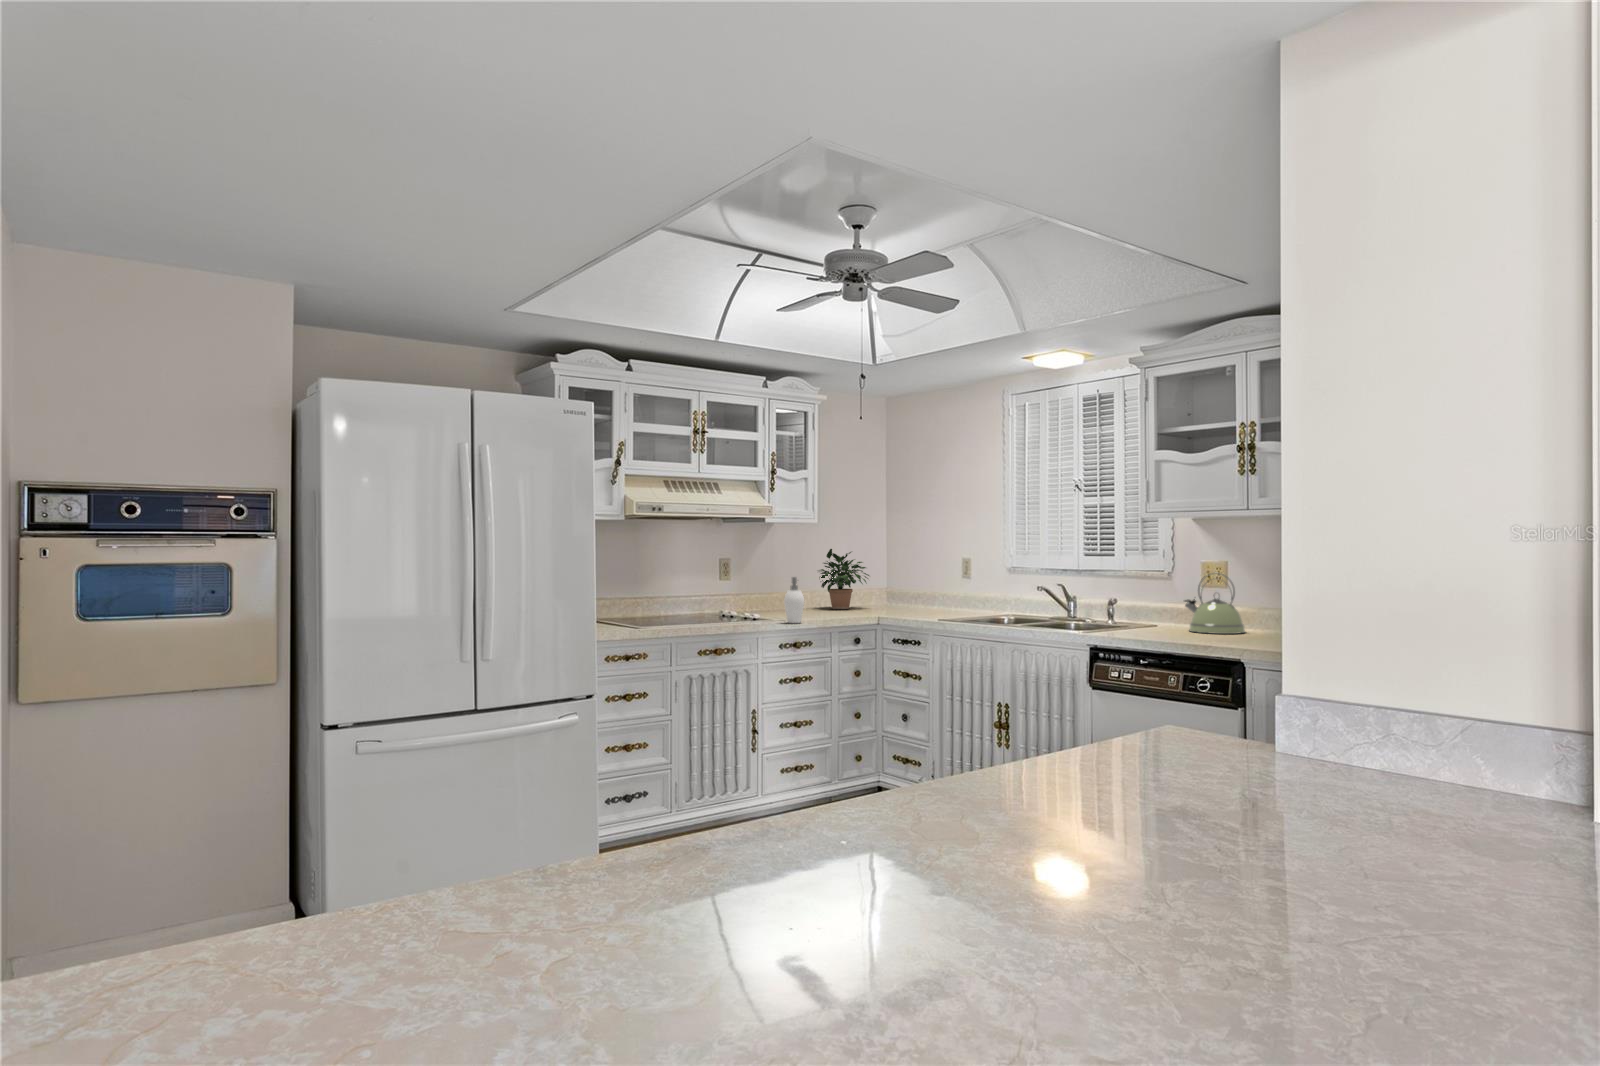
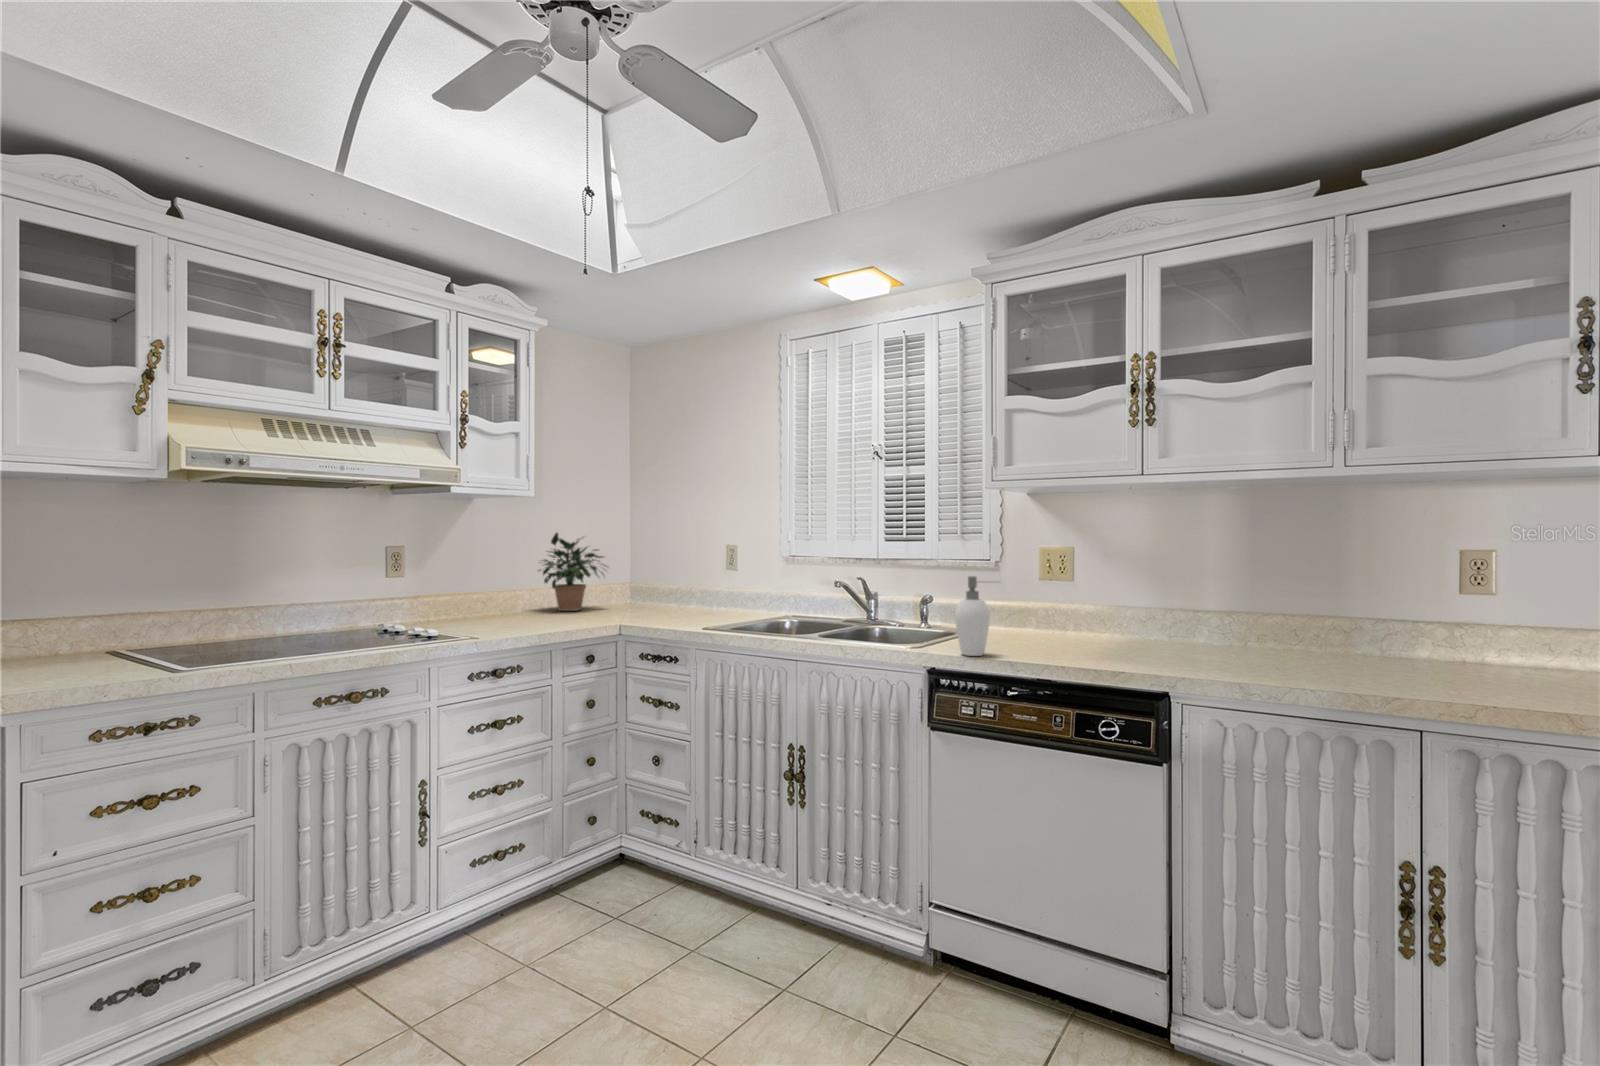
kettle: present [1185,573,1245,634] -> none [1023,561,1103,641]
soap dispenser: present [784,577,804,623] -> present [955,576,990,656]

